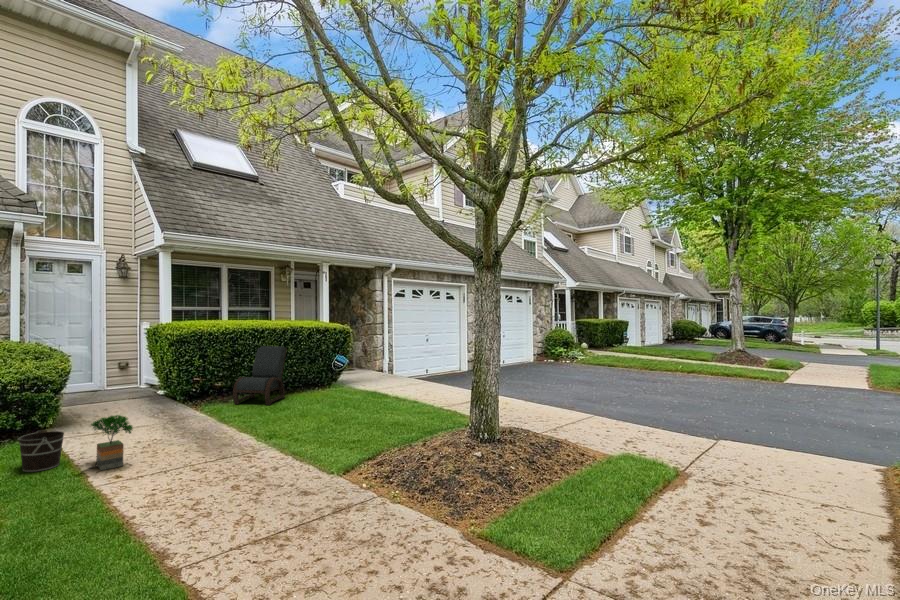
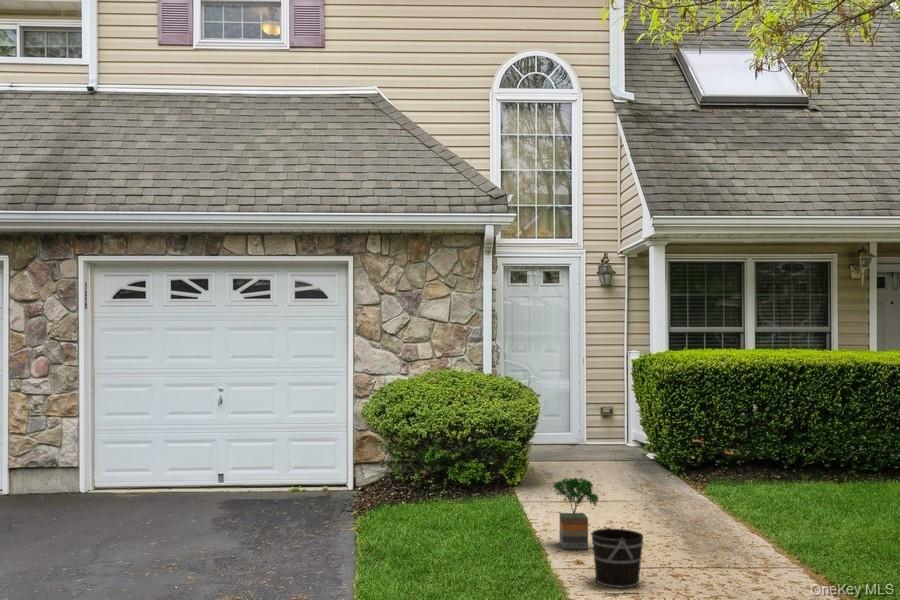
lounge chair: present [233,346,287,405] -> none [752,397,848,502]
bucket: present [18,431,64,472] -> present [591,528,643,588]

